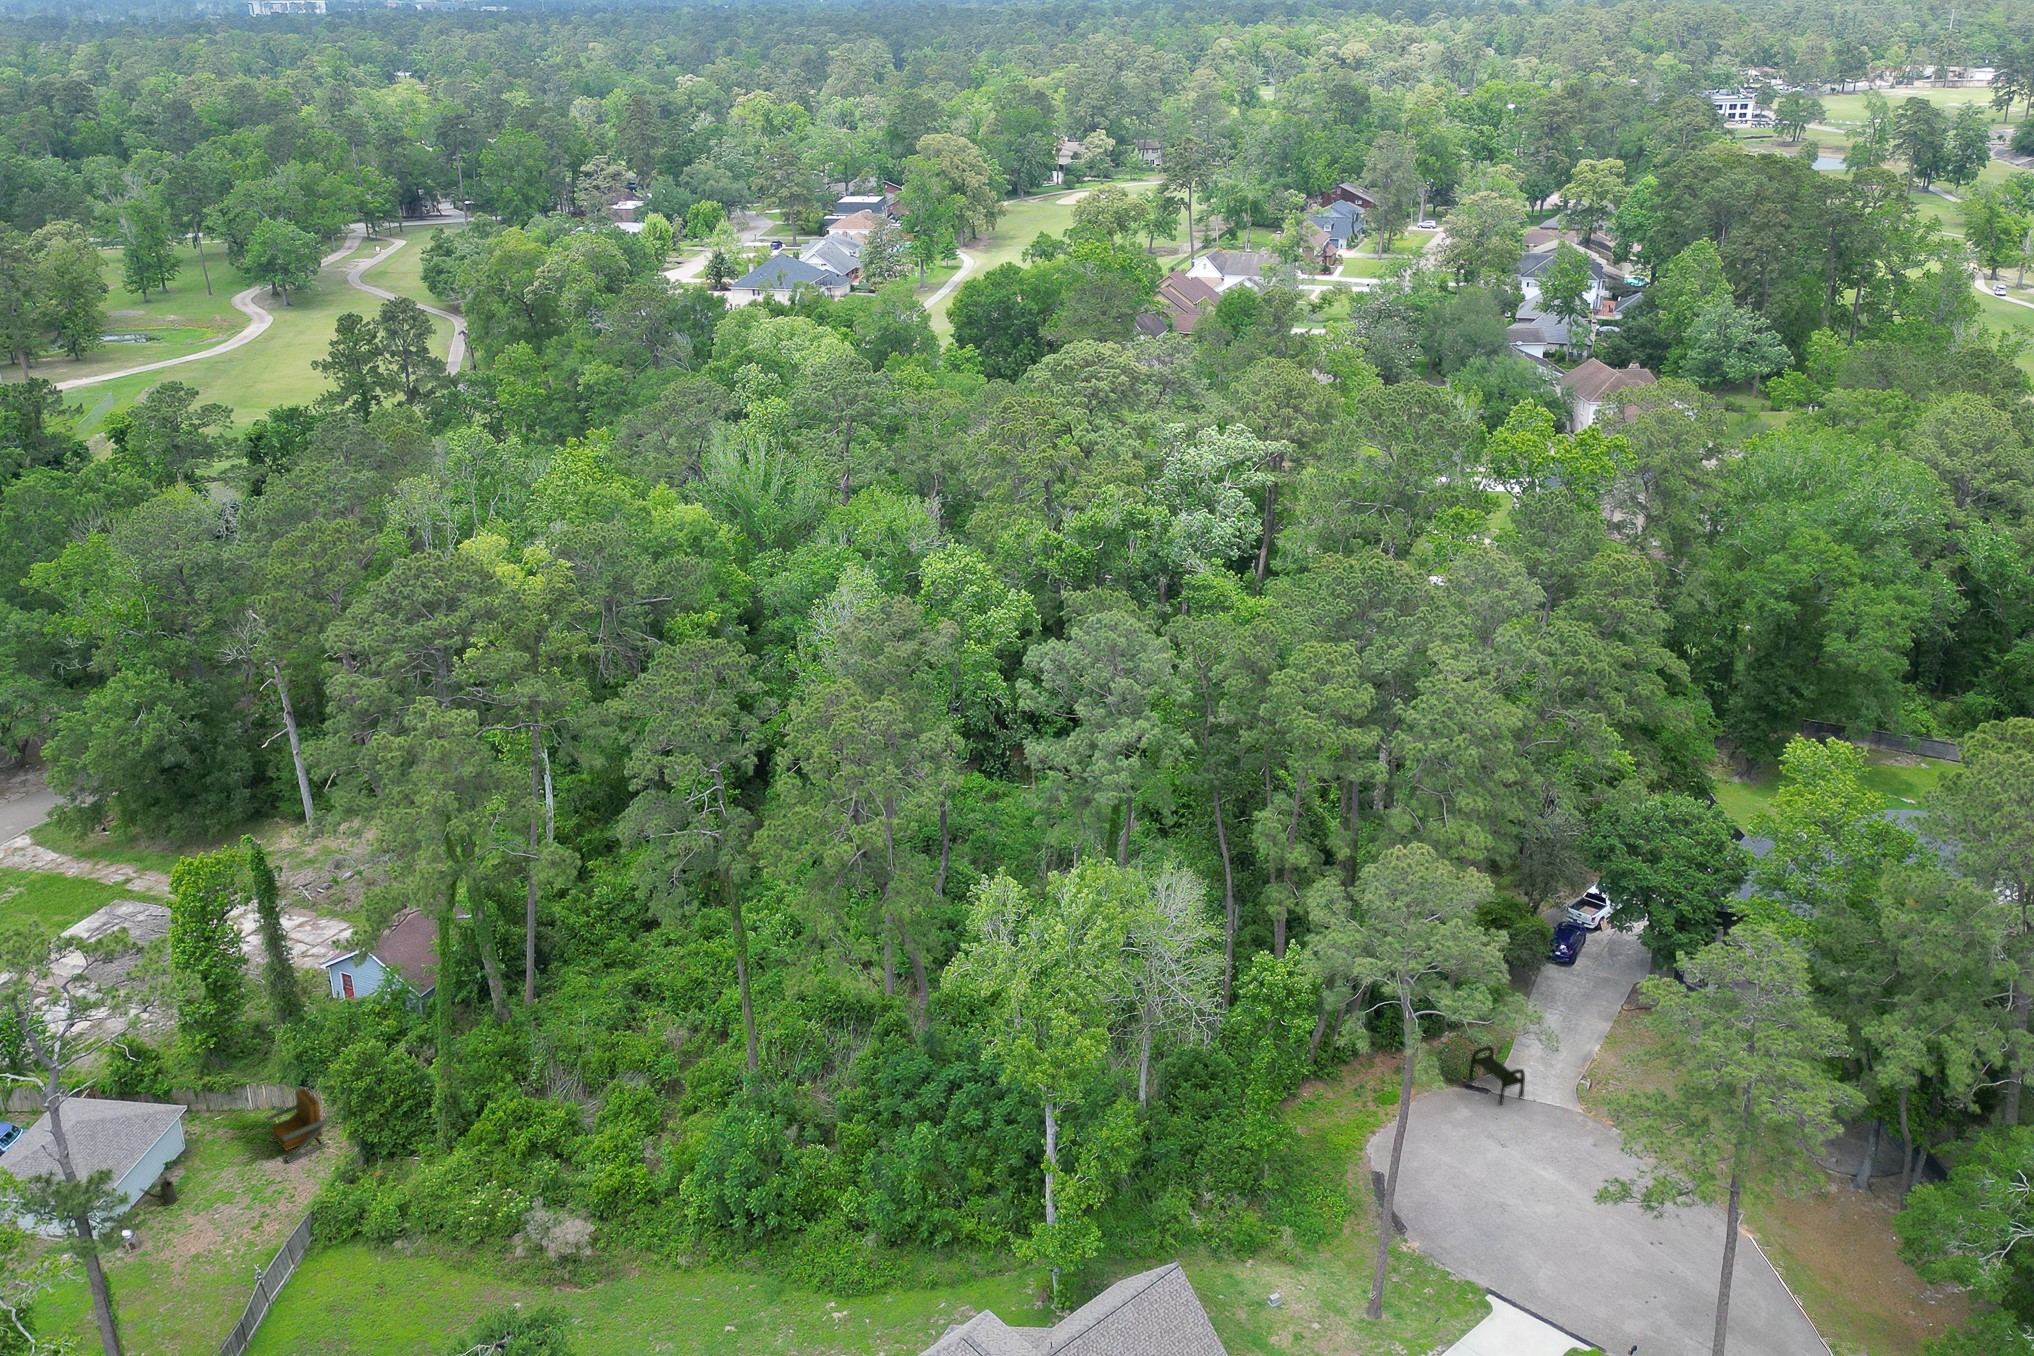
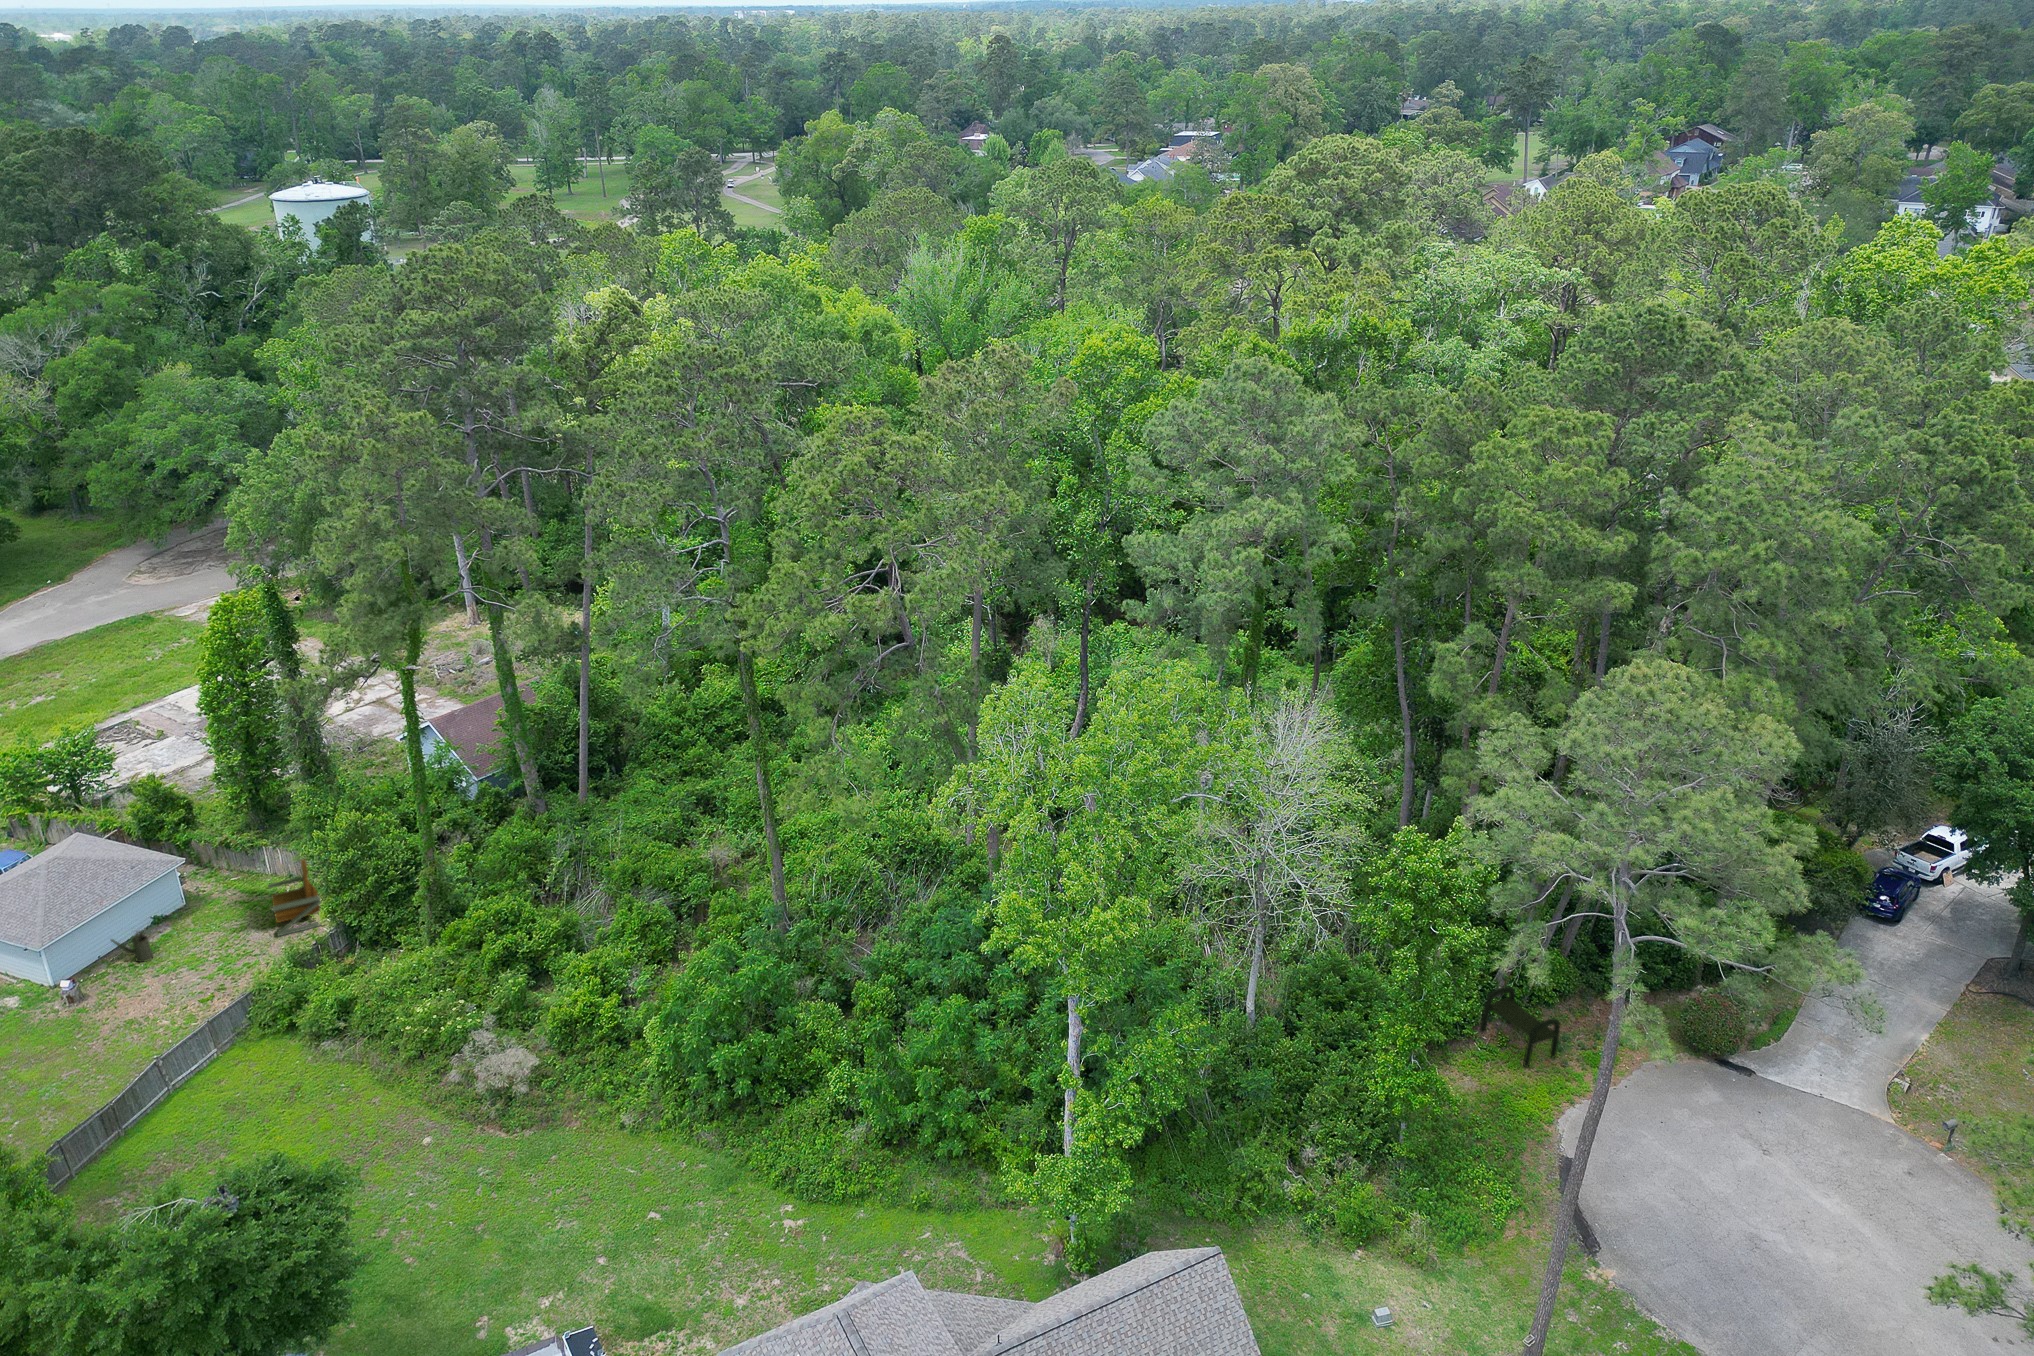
bench: present [1469,1046,1525,1105] -> present [1480,987,1560,1067]

